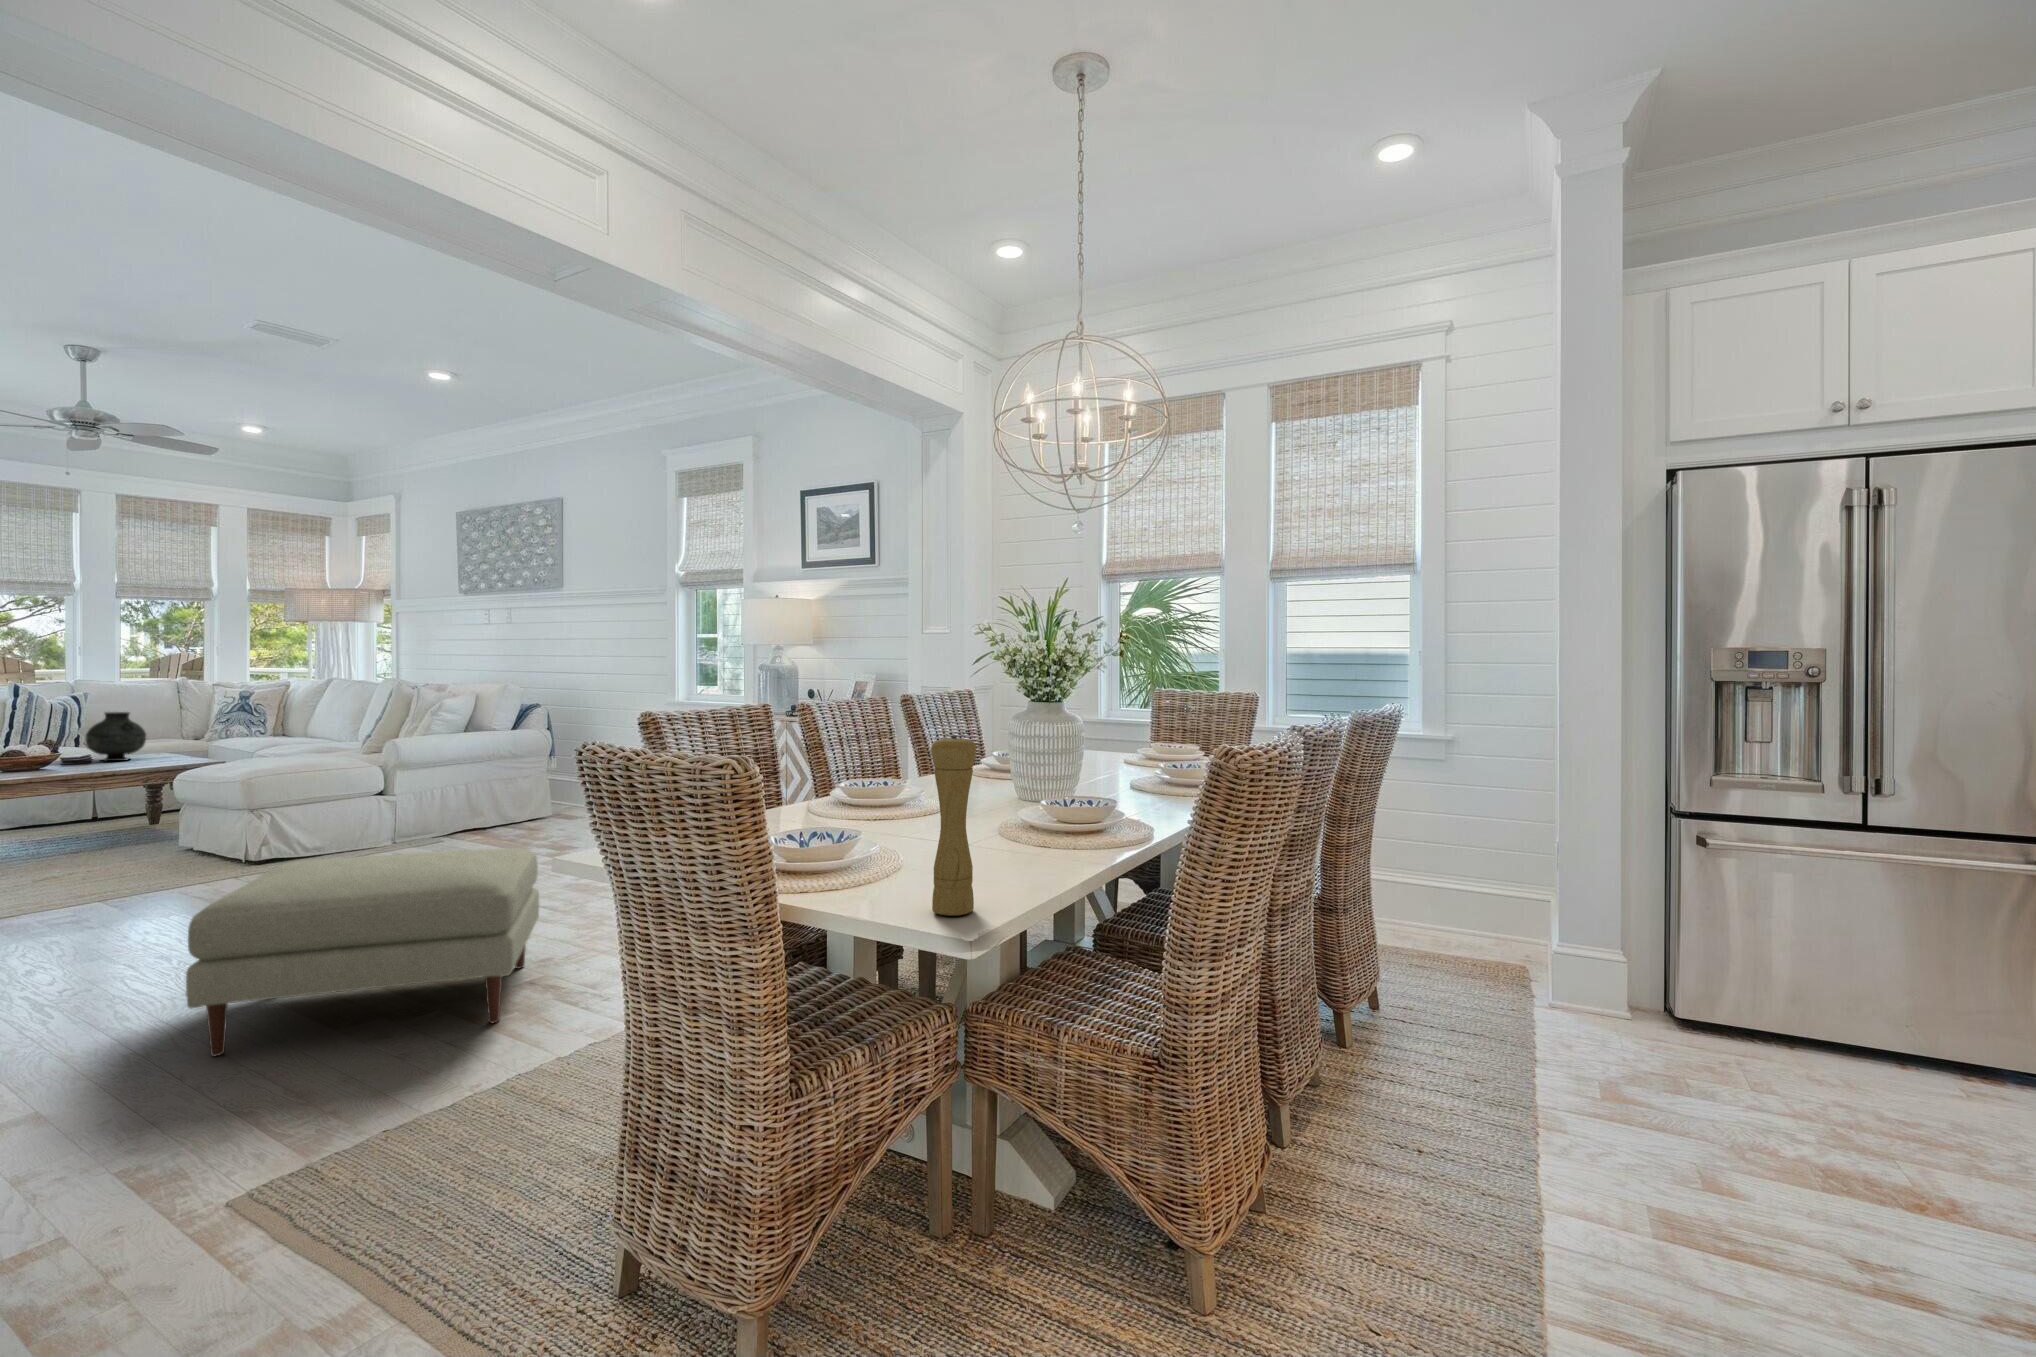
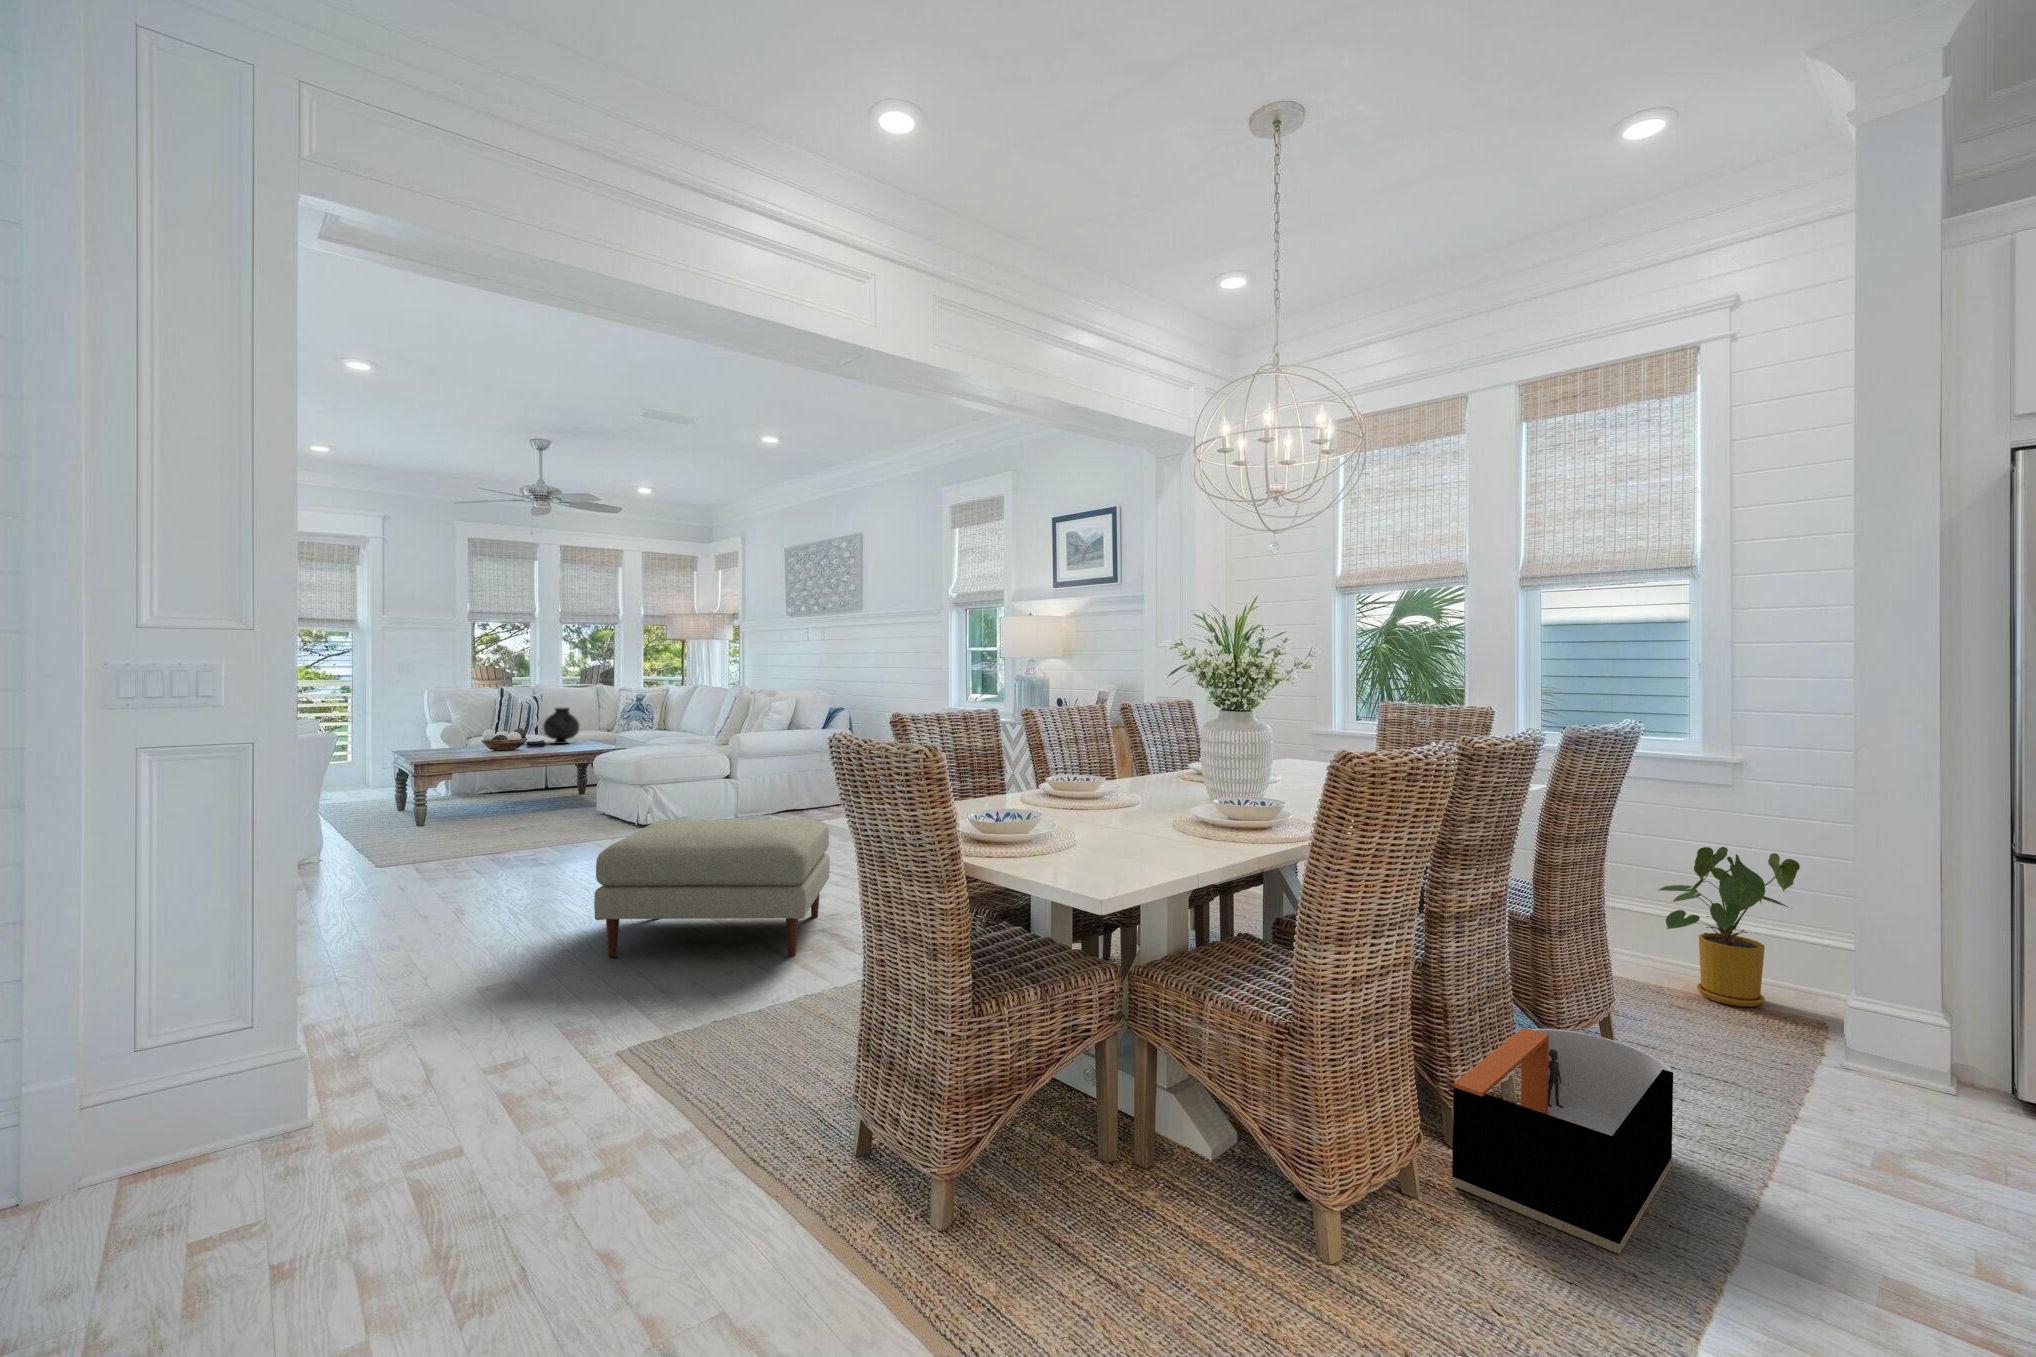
pepper mill: present [931,735,976,916] -> none [1088,732,1126,882]
house plant: none [1412,818,1523,964] -> present [1659,847,1800,1007]
storage bin: none [1297,1014,1475,1239] -> present [1452,1028,1673,1254]

